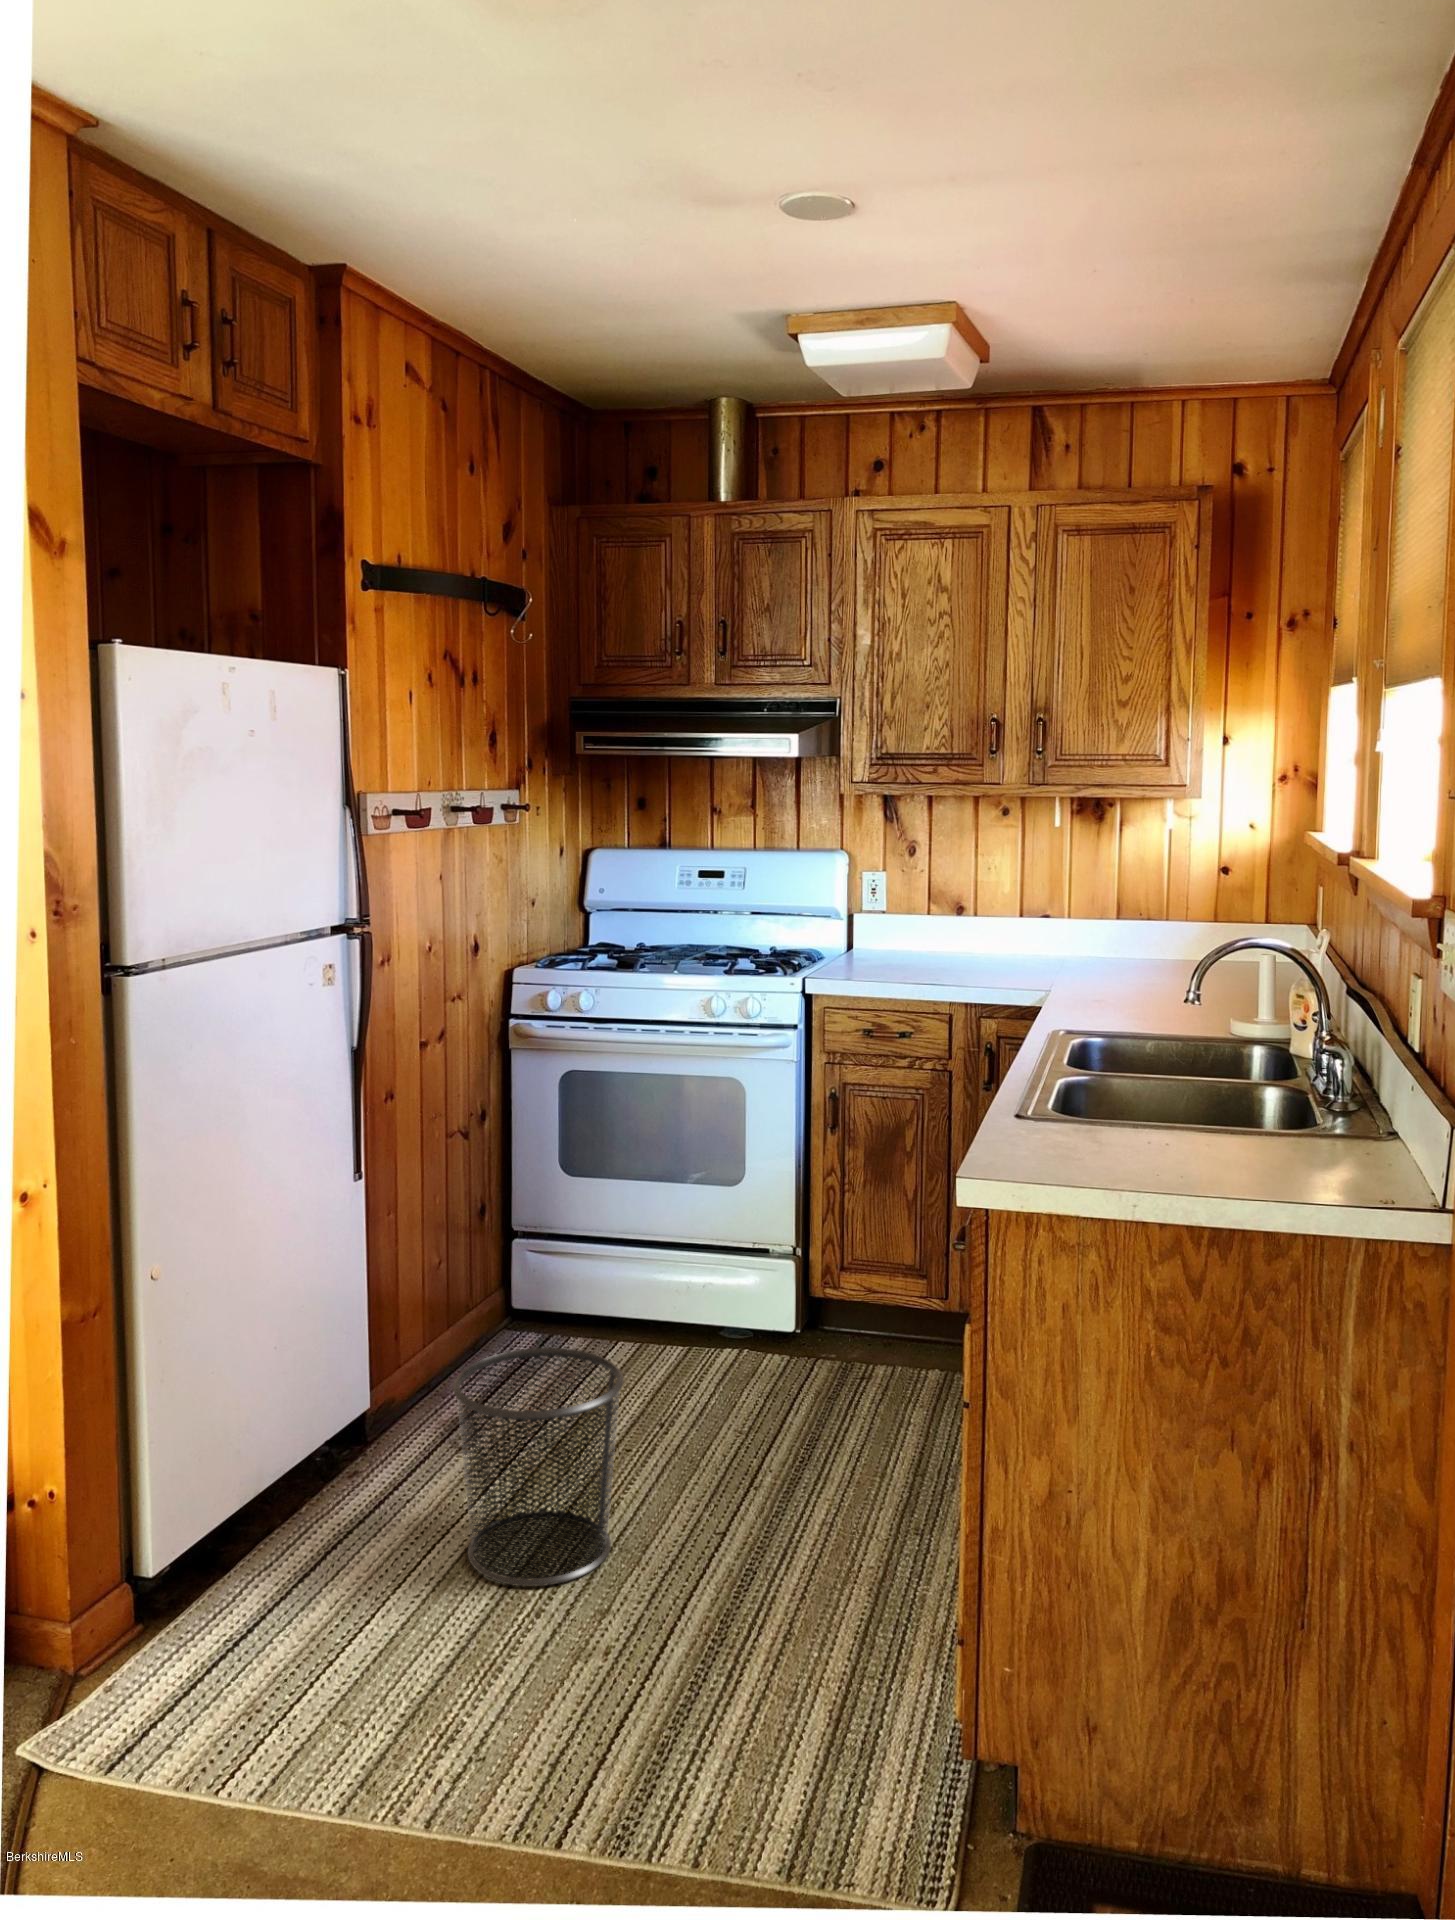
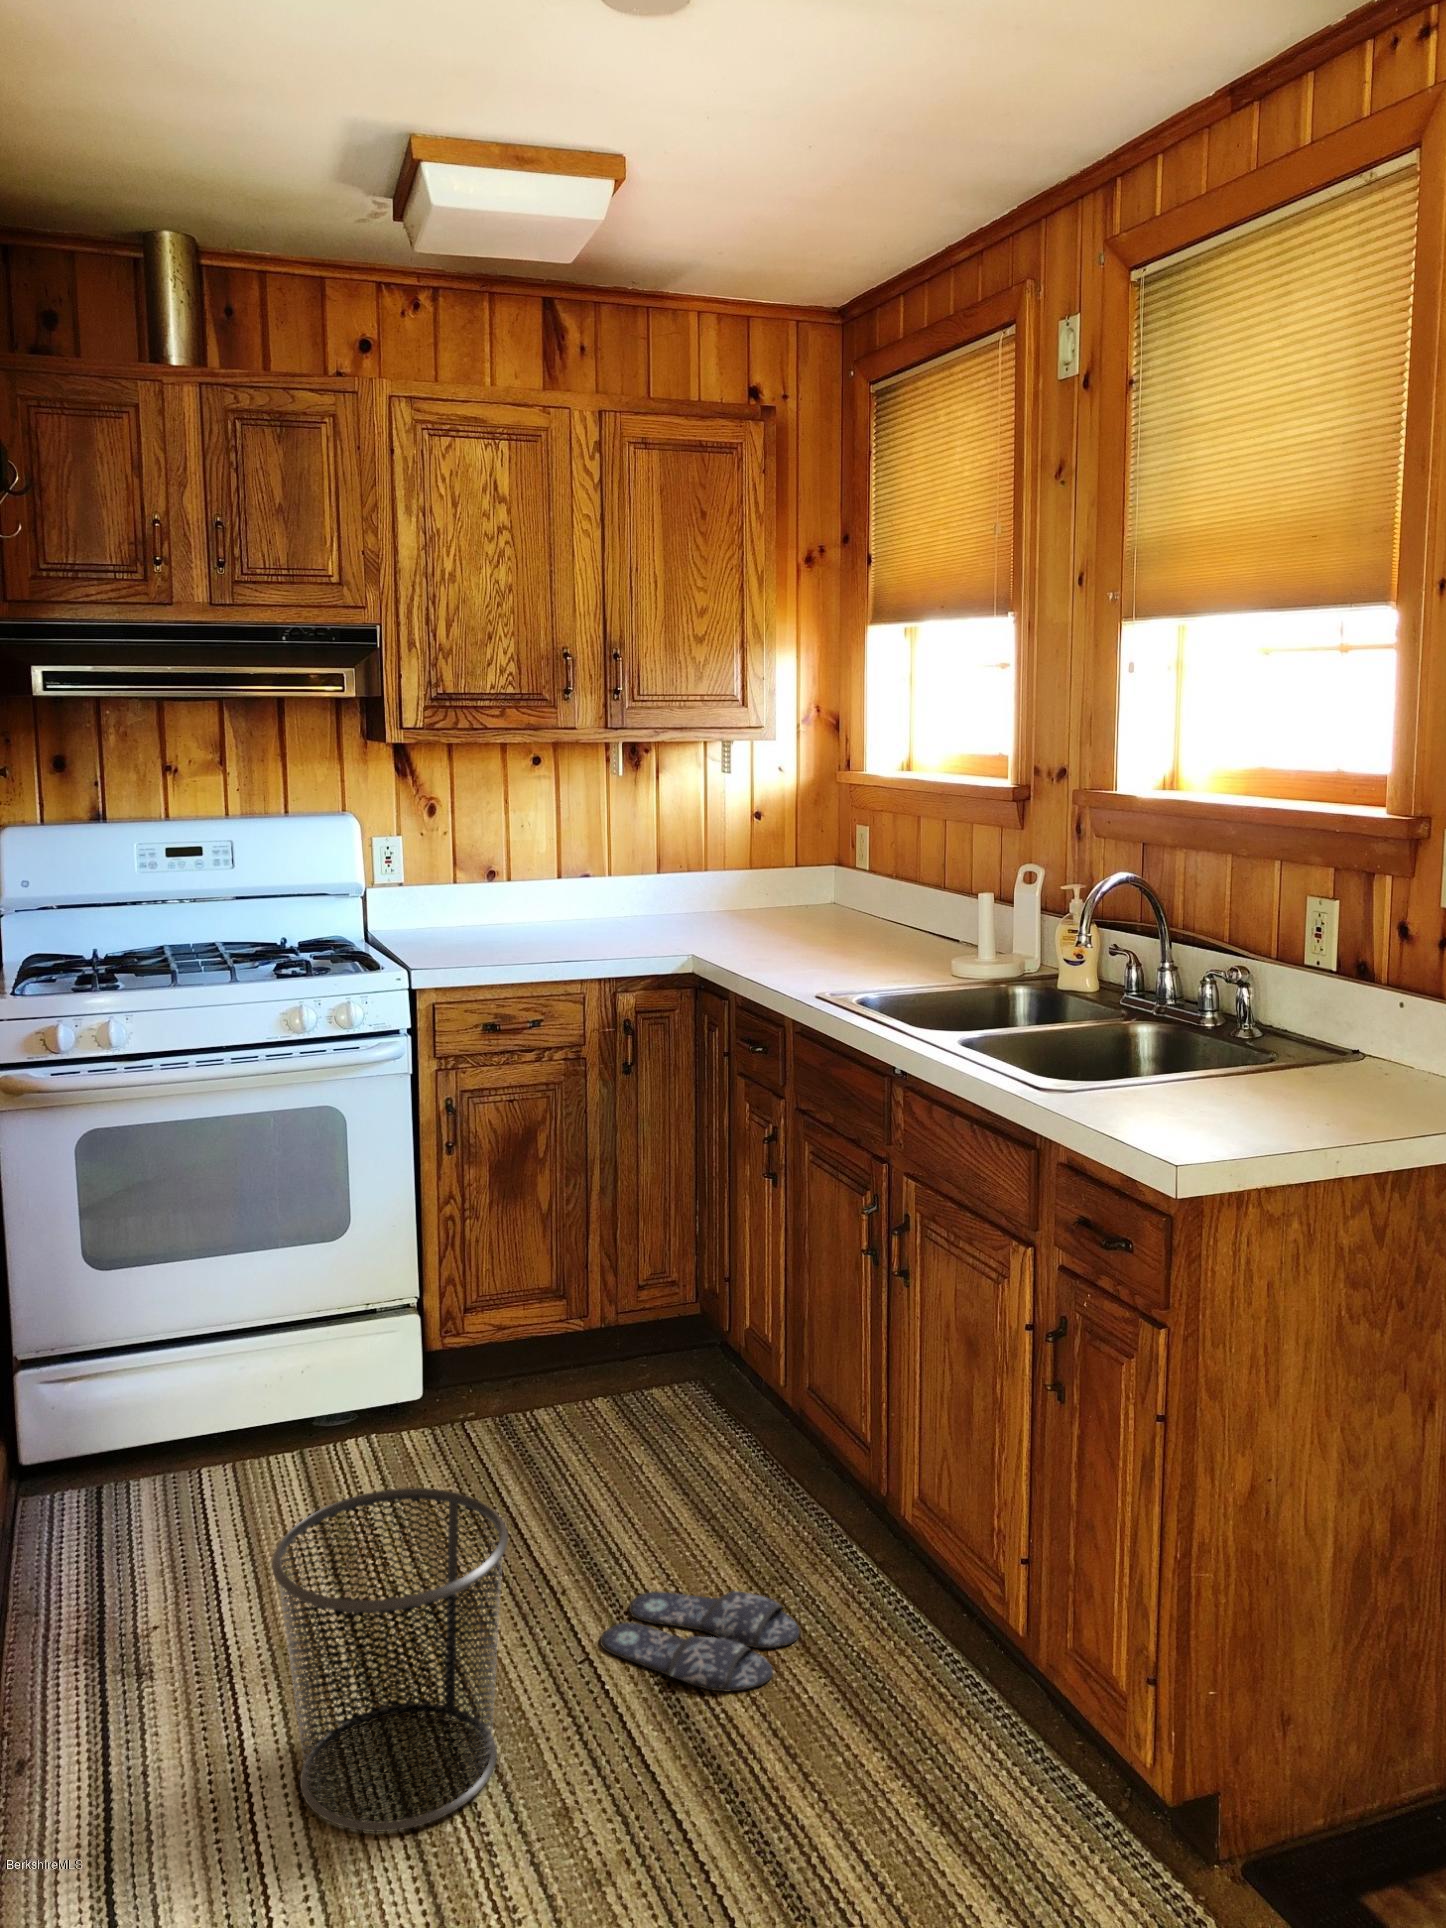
slippers: none [740,1508,893,1595] -> present [600,1591,799,1692]

